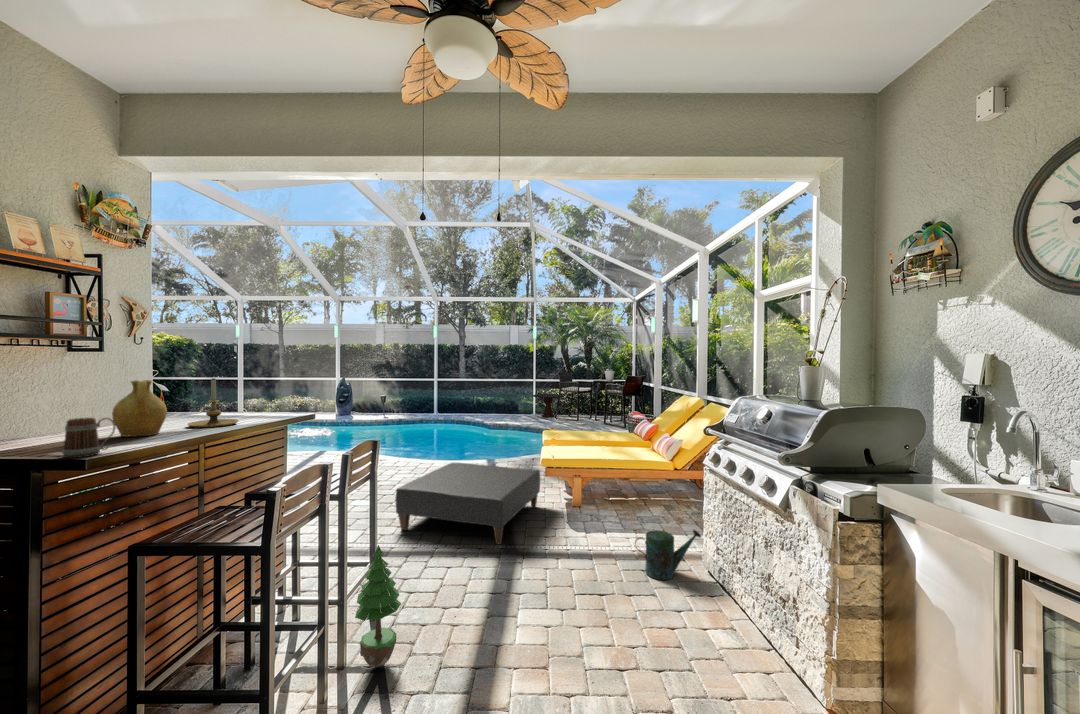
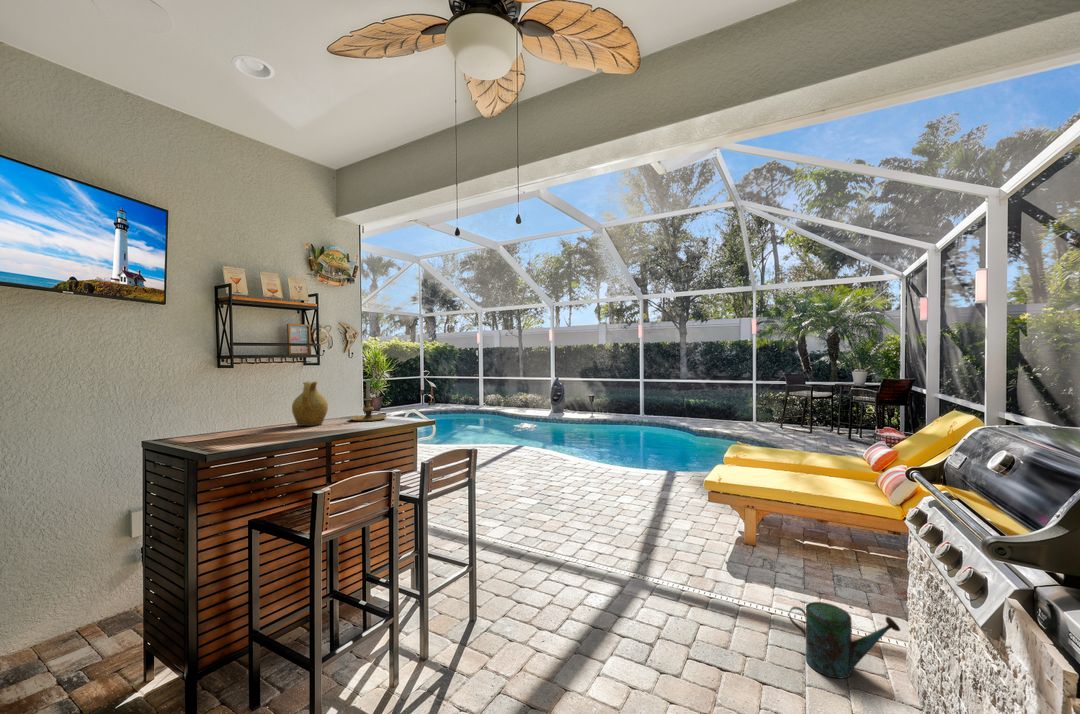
side table: present [533,394,564,418] -> none [752,399,794,428]
beer mug: present [62,418,115,458] -> none [230,411,263,441]
ottoman: present [396,463,540,544] -> none [539,471,704,571]
potted tree: present [355,545,401,667] -> none [426,550,470,671]

